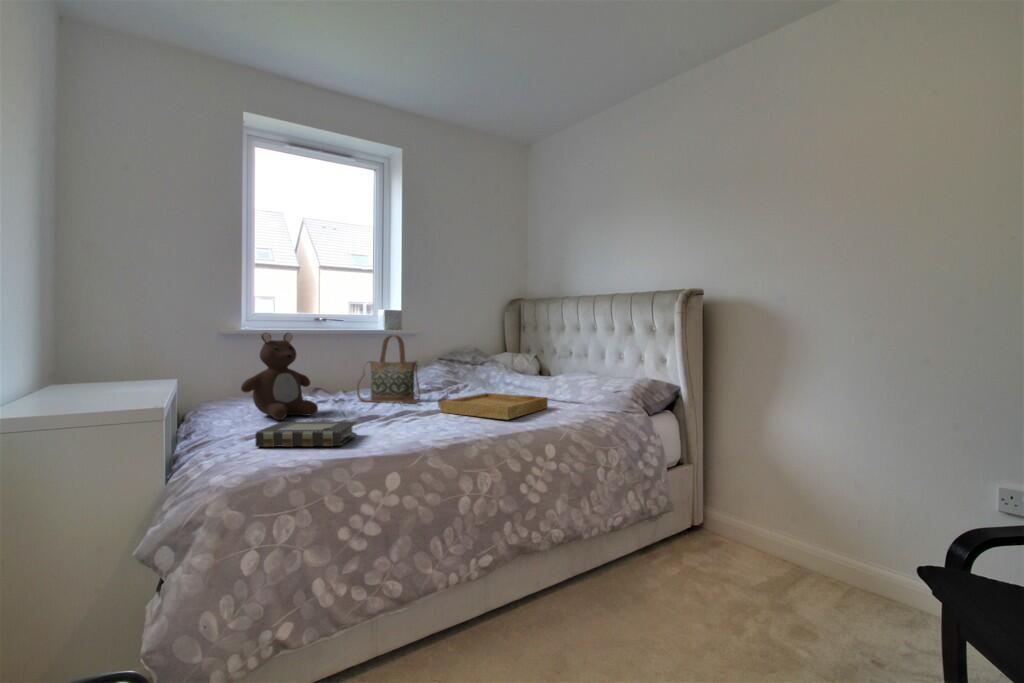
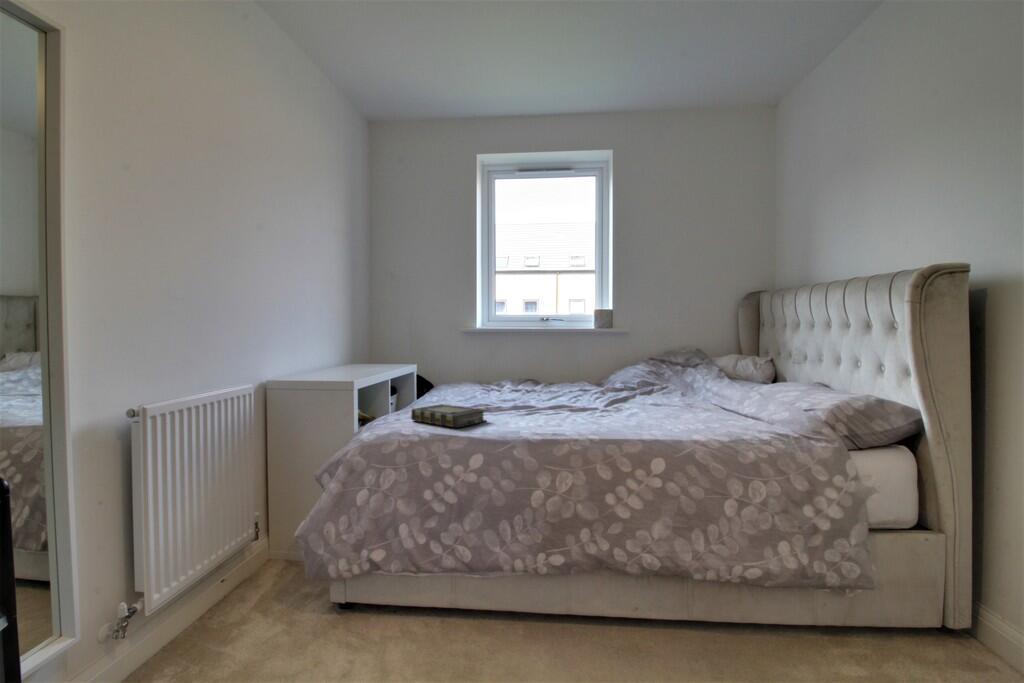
teddy bear: present [241,333,318,420] -> none [439,332,495,404]
handbag: present [357,335,420,404] -> none [542,334,593,402]
tray: present [440,393,548,420] -> none [589,397,710,427]

